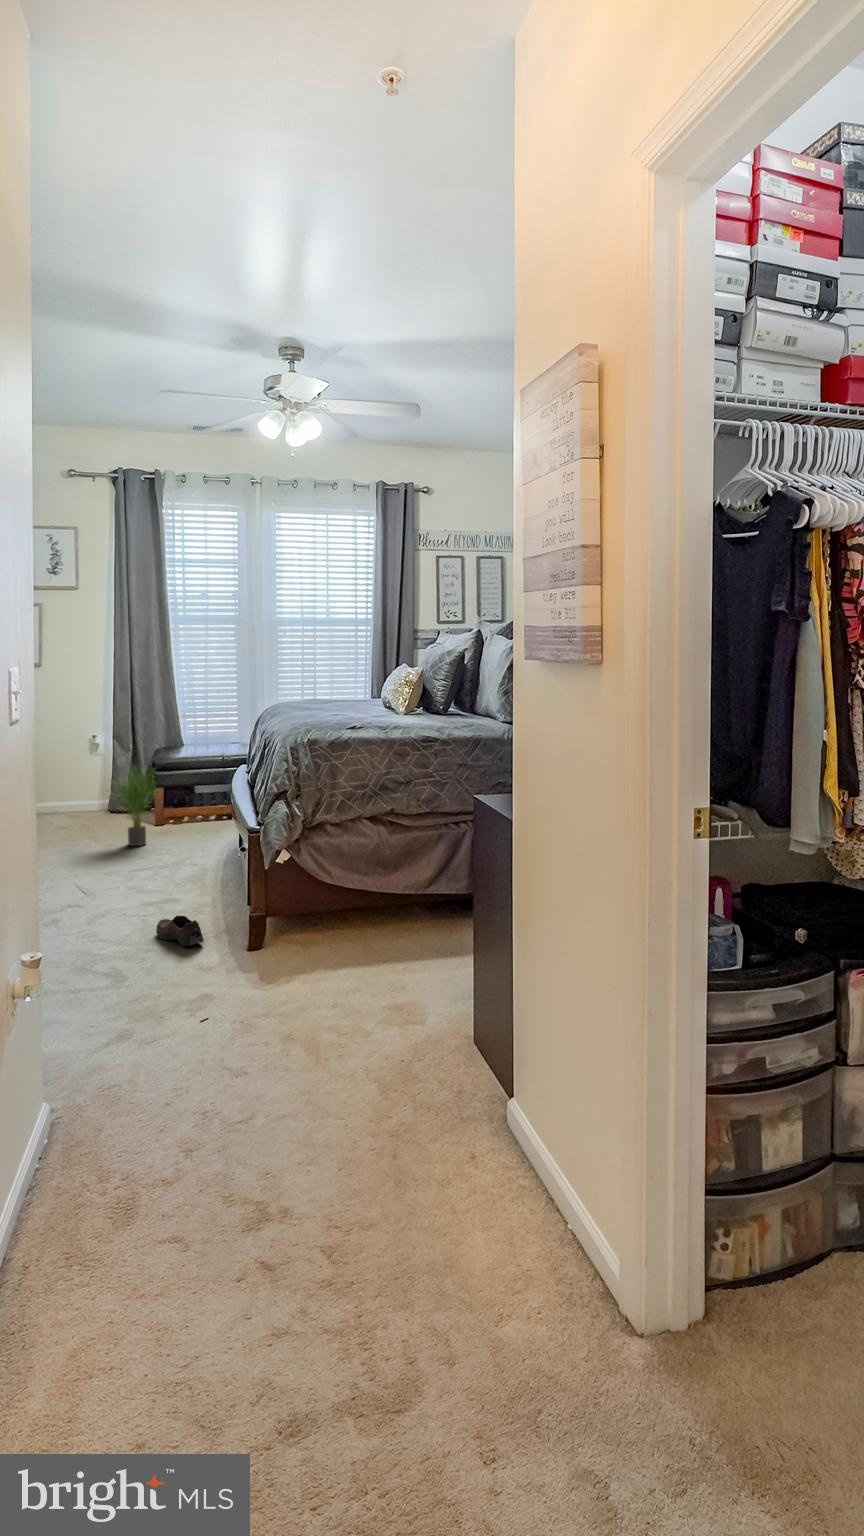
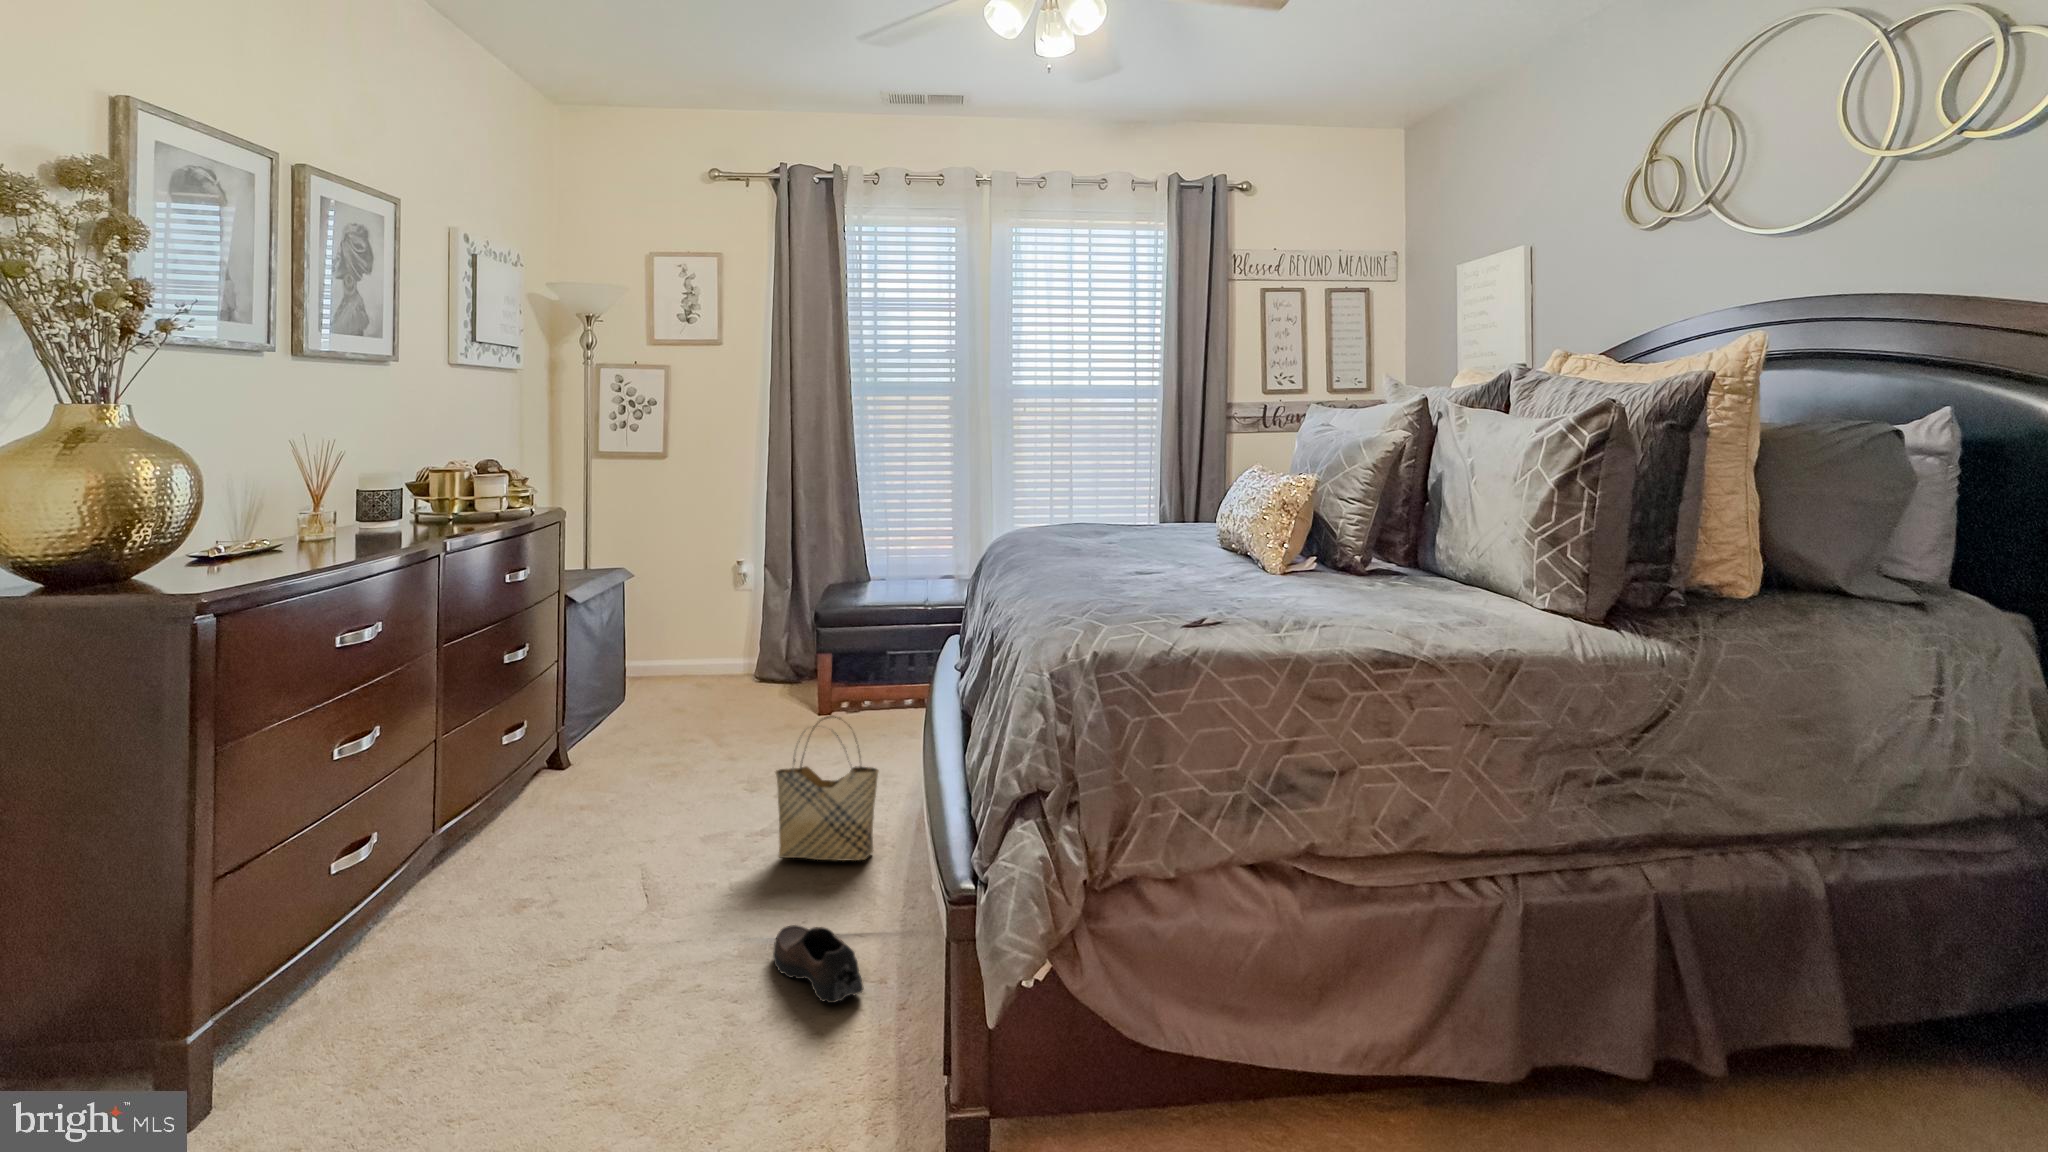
potted plant: present [114,770,154,846] -> none [723,602,828,744]
woven basket: none [146,821,203,896] -> present [775,716,879,861]

